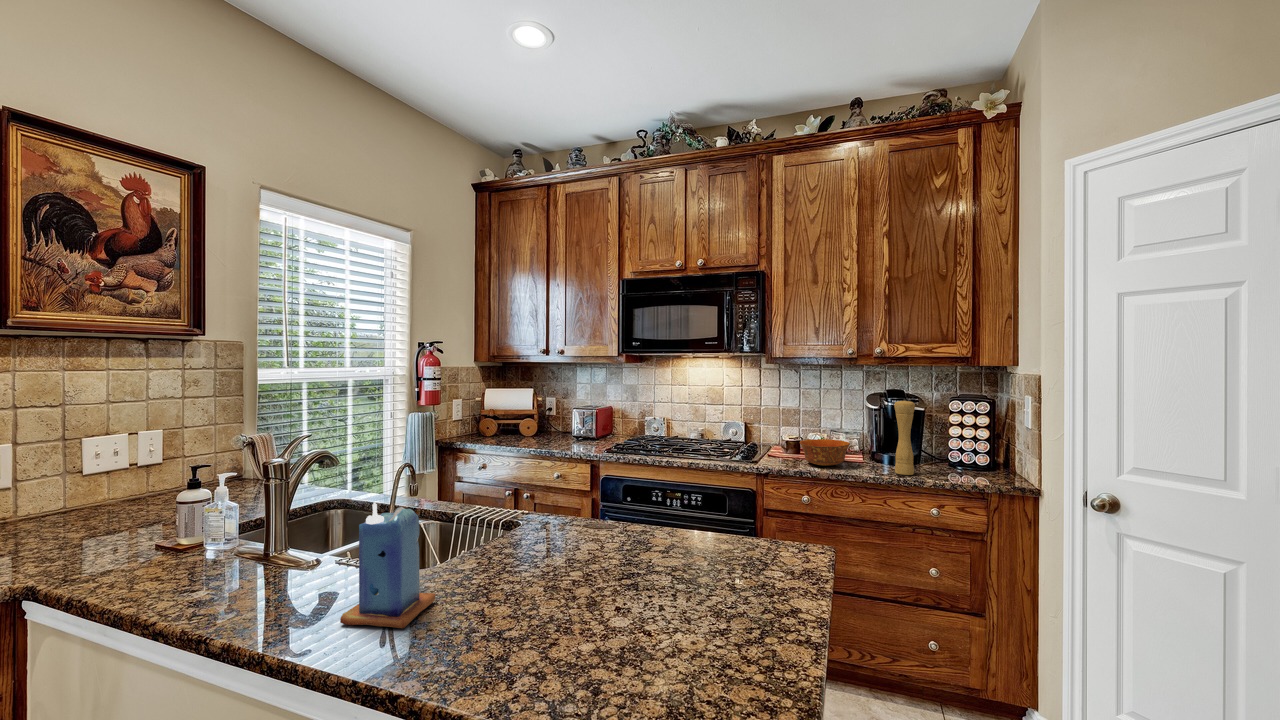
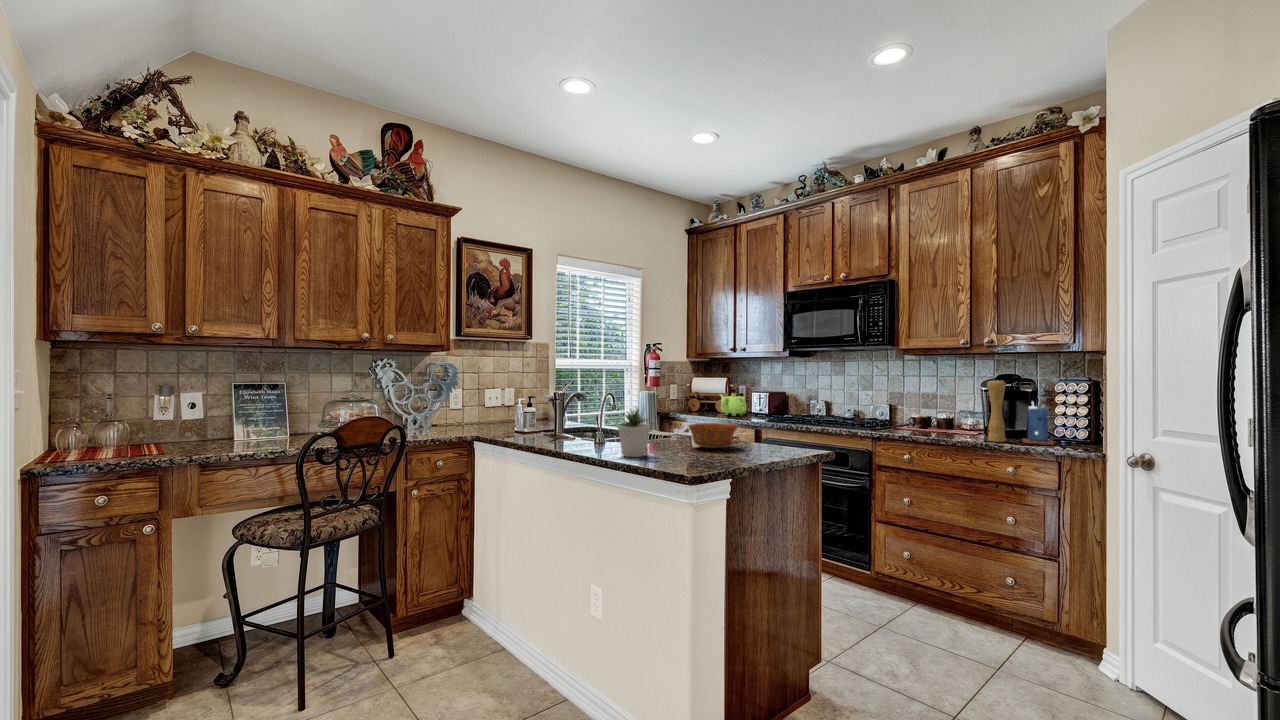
teapot: none [527,413,567,445] -> present [720,394,747,416]
bowl: present [800,439,850,466] -> present [688,423,738,448]
candle: present [340,502,435,628] -> present [1023,402,1054,445]
potted plant: none [461,514,541,642] -> present [617,408,650,457]

